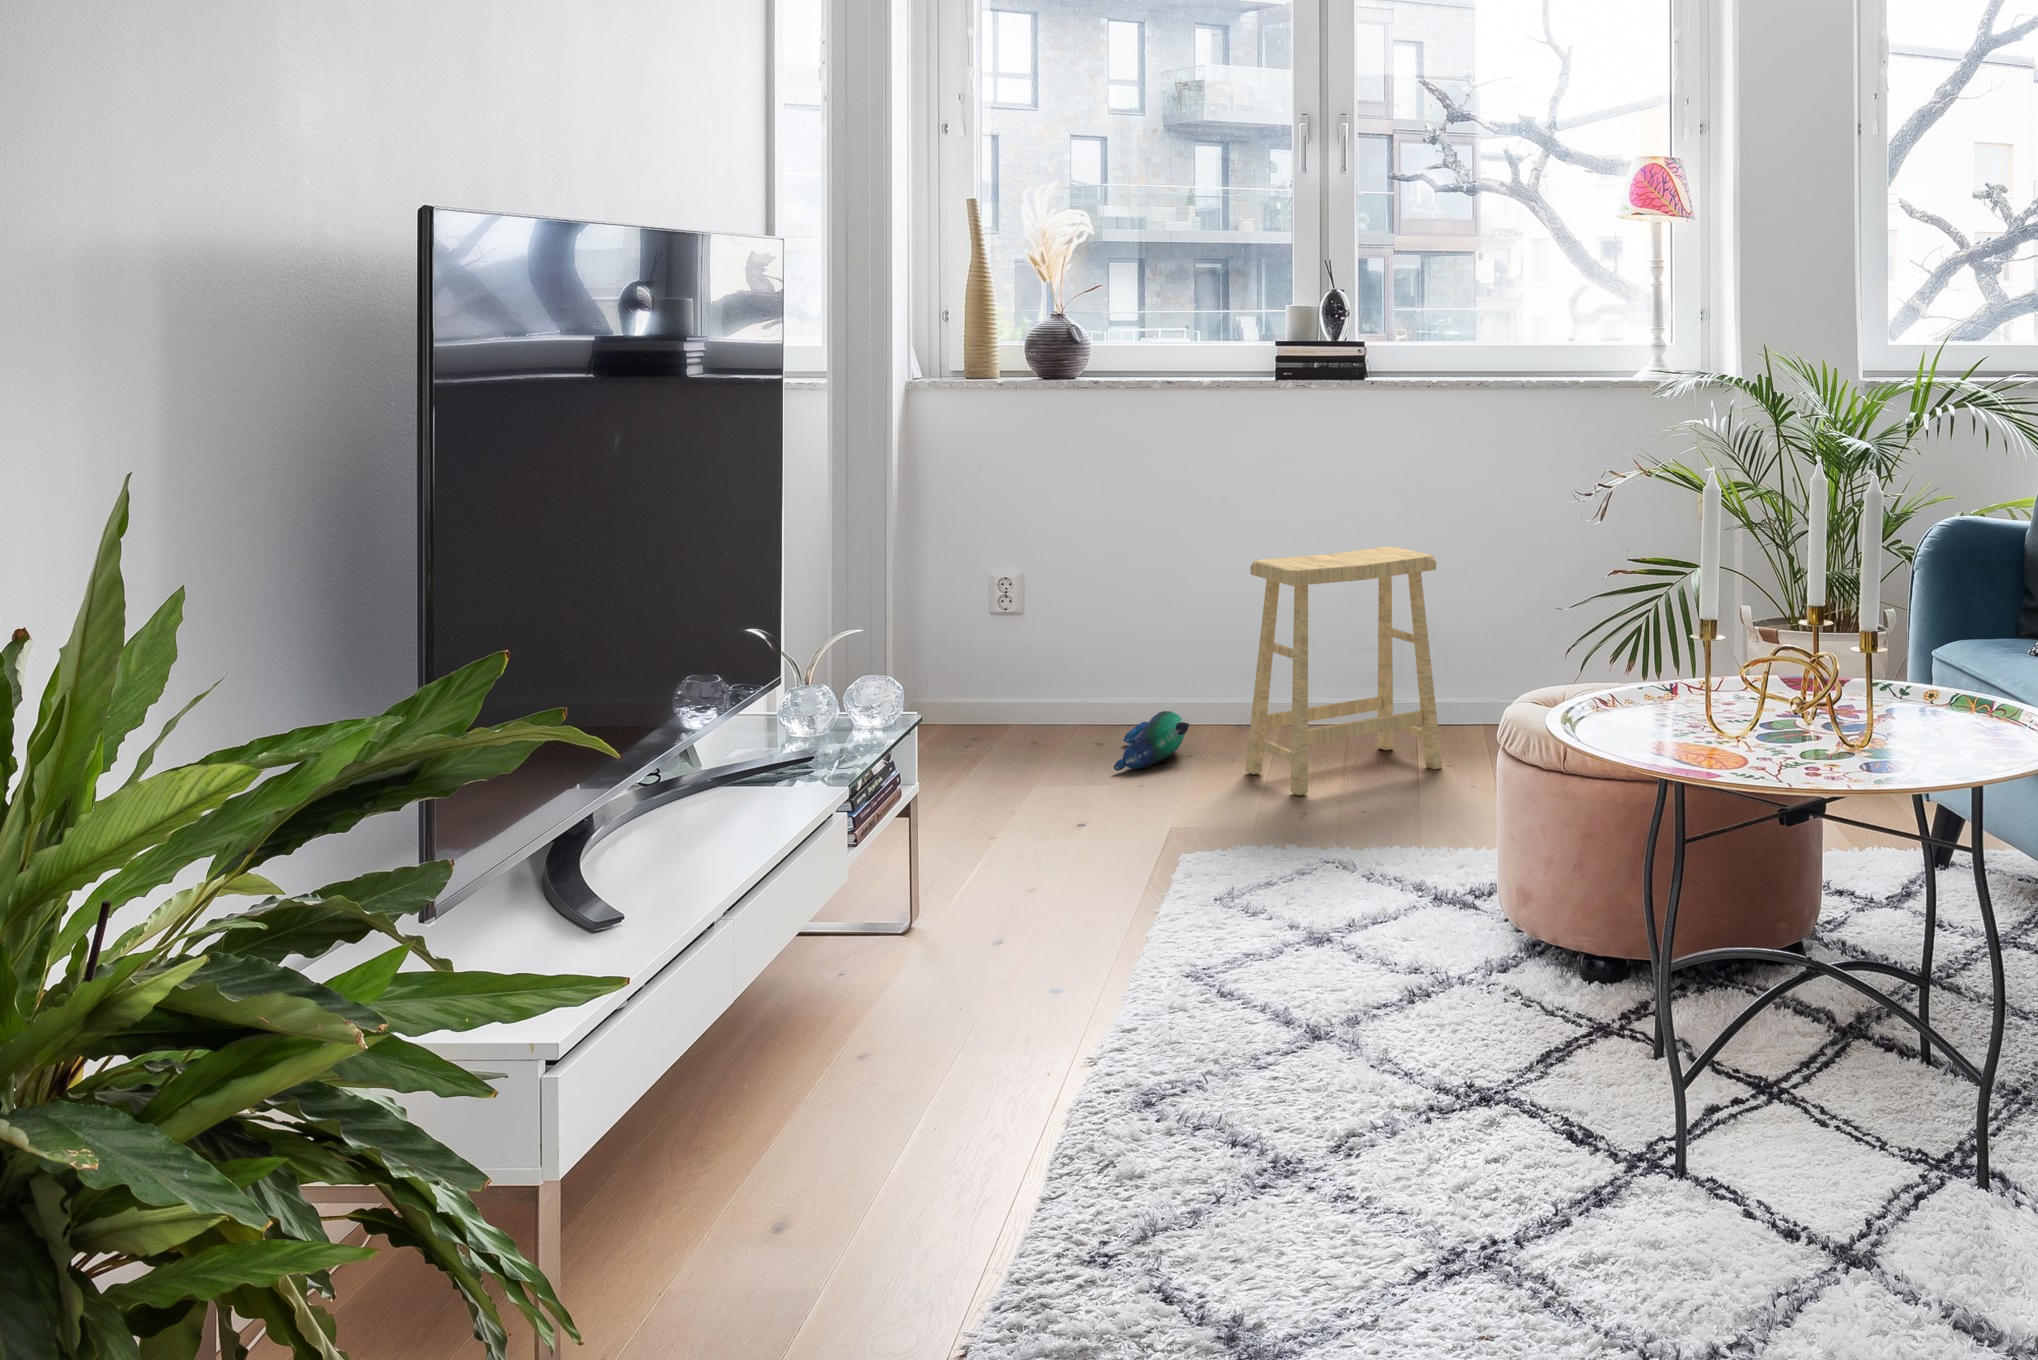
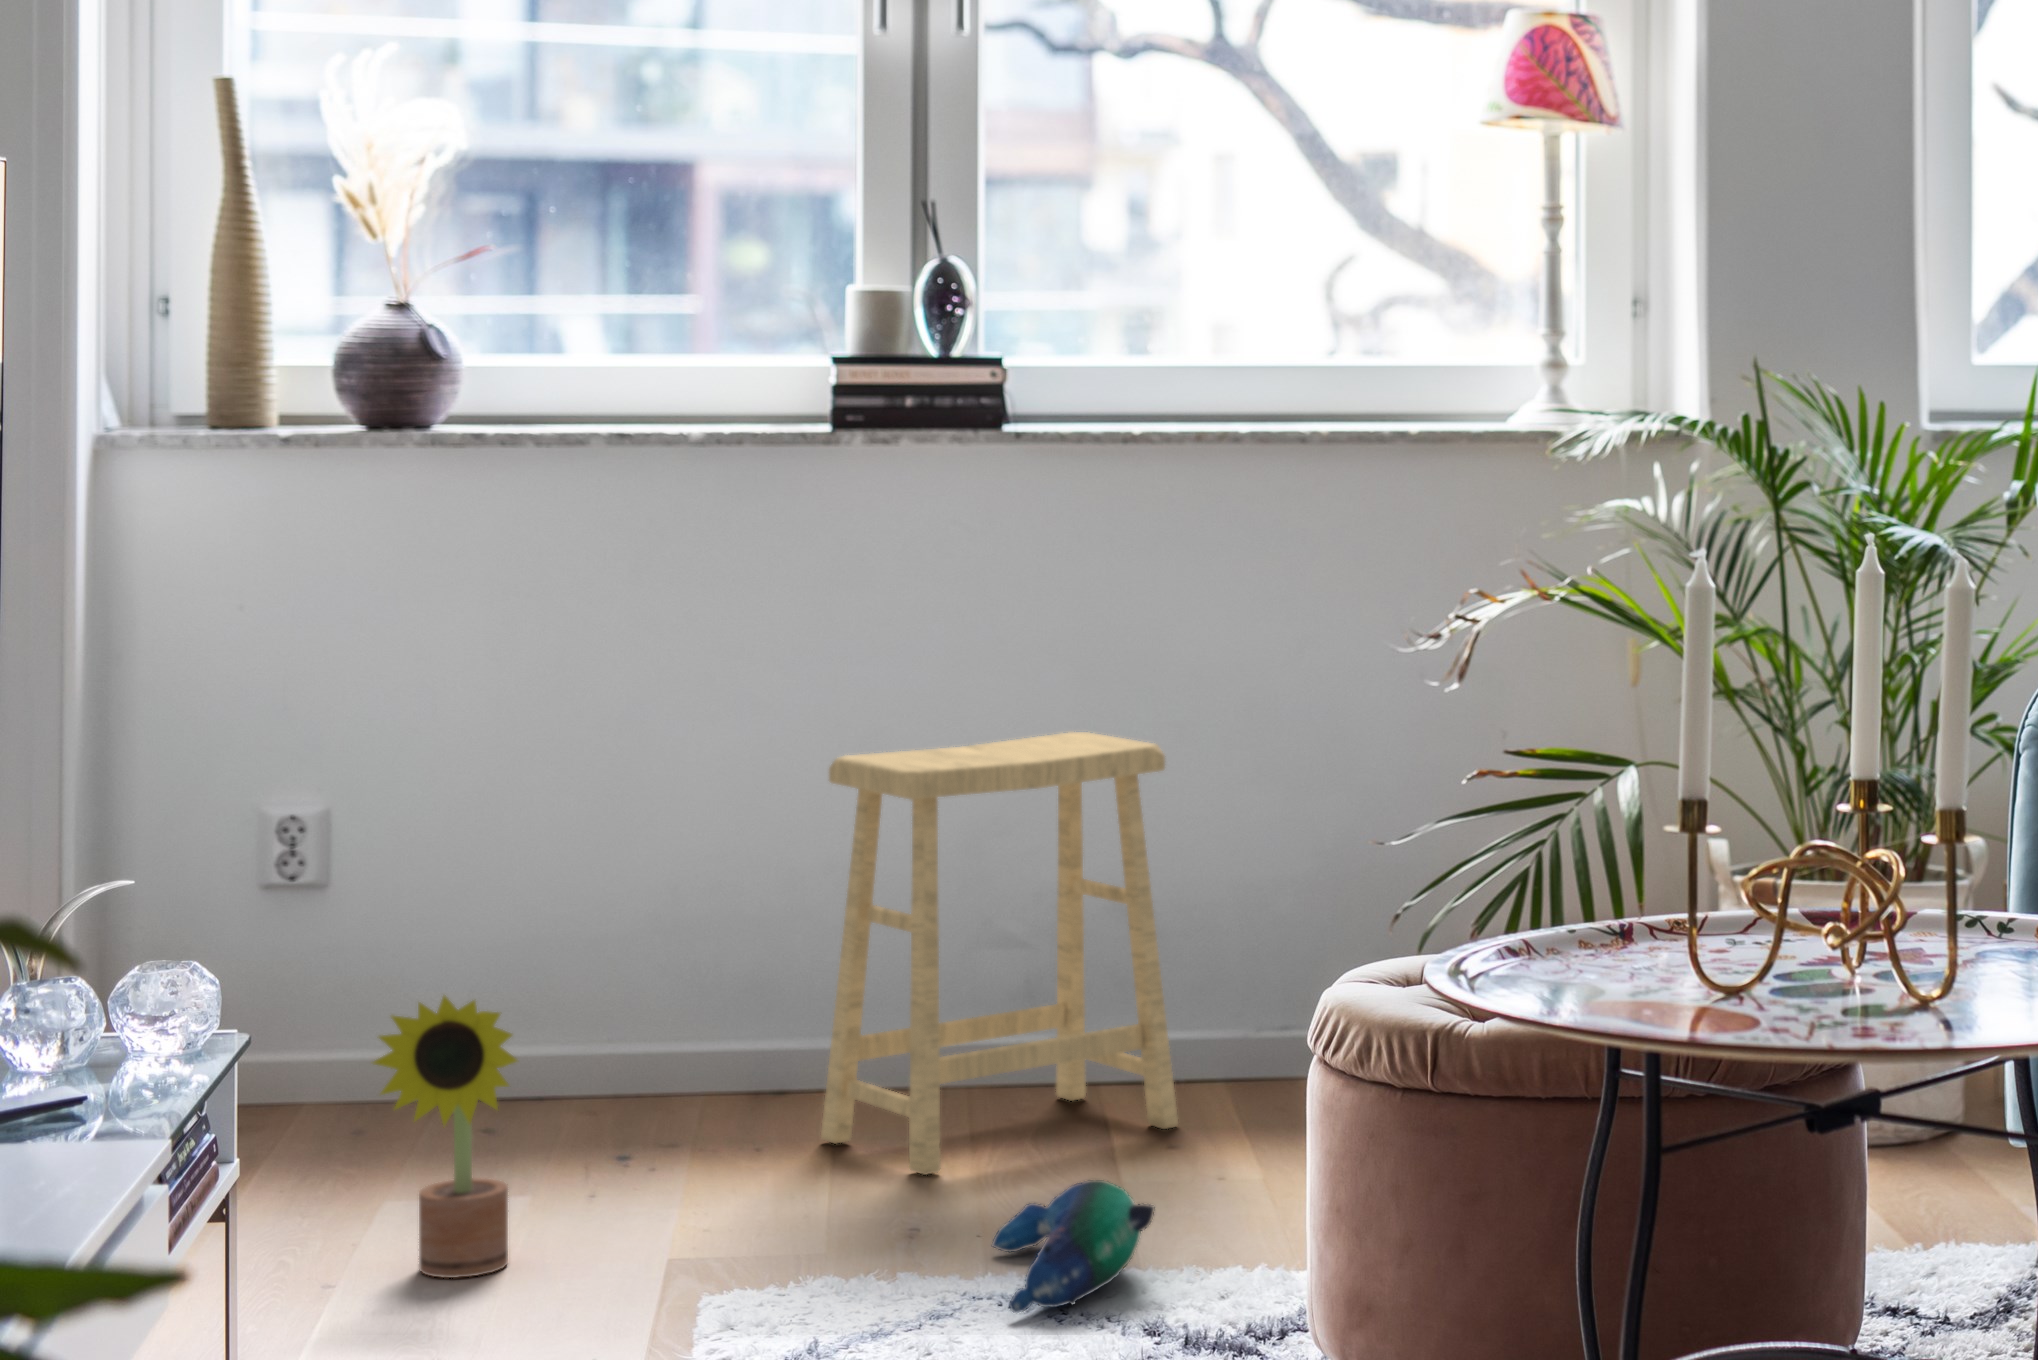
decorative plant: none [983,696,1065,855] -> present [373,995,517,1278]
plush toy: present [1114,711,1190,771] -> present [992,1180,1155,1313]

